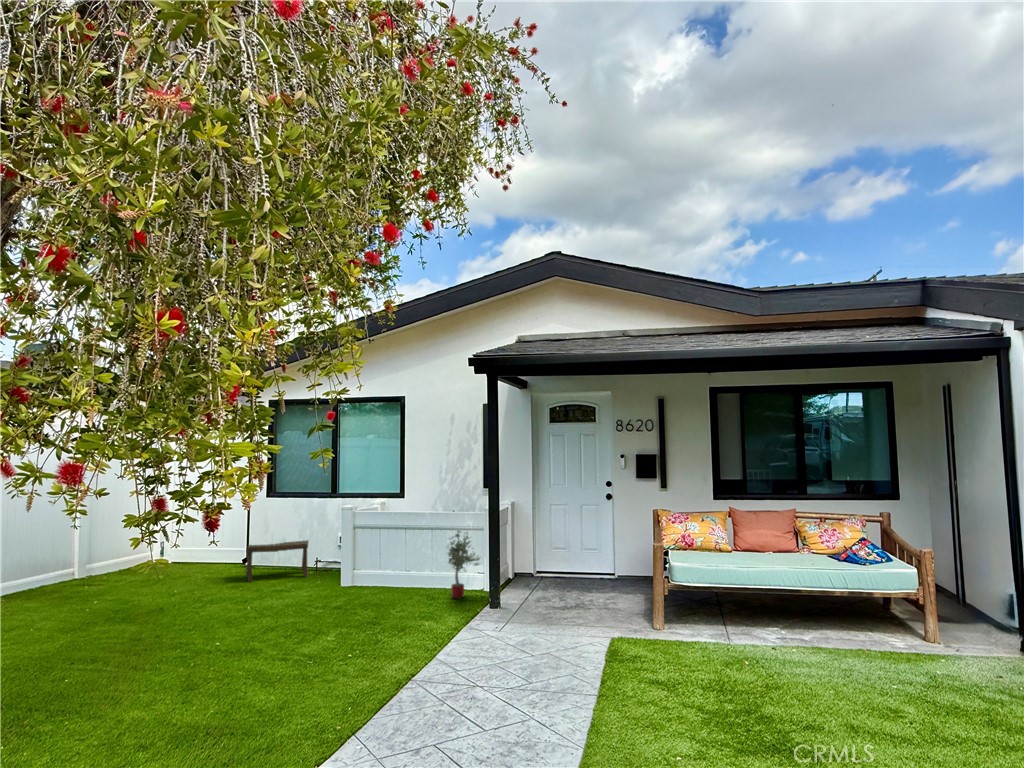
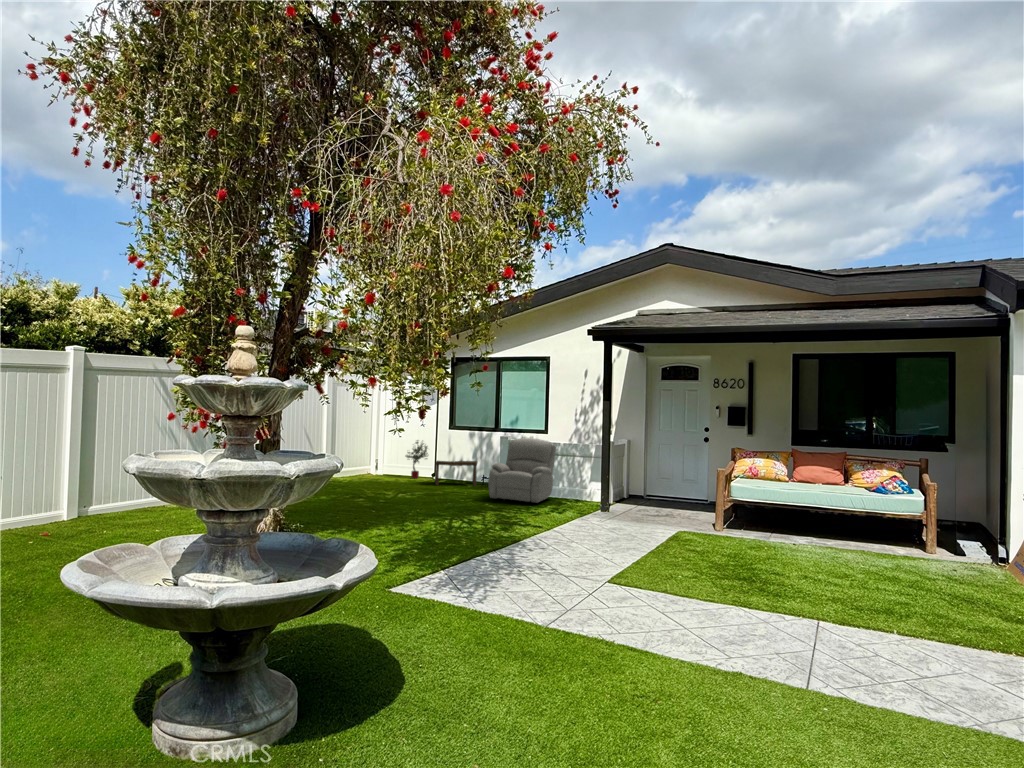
chair: none [326,509,419,604] -> present [488,438,556,503]
potted tree: present [448,531,480,599] -> present [406,440,428,479]

